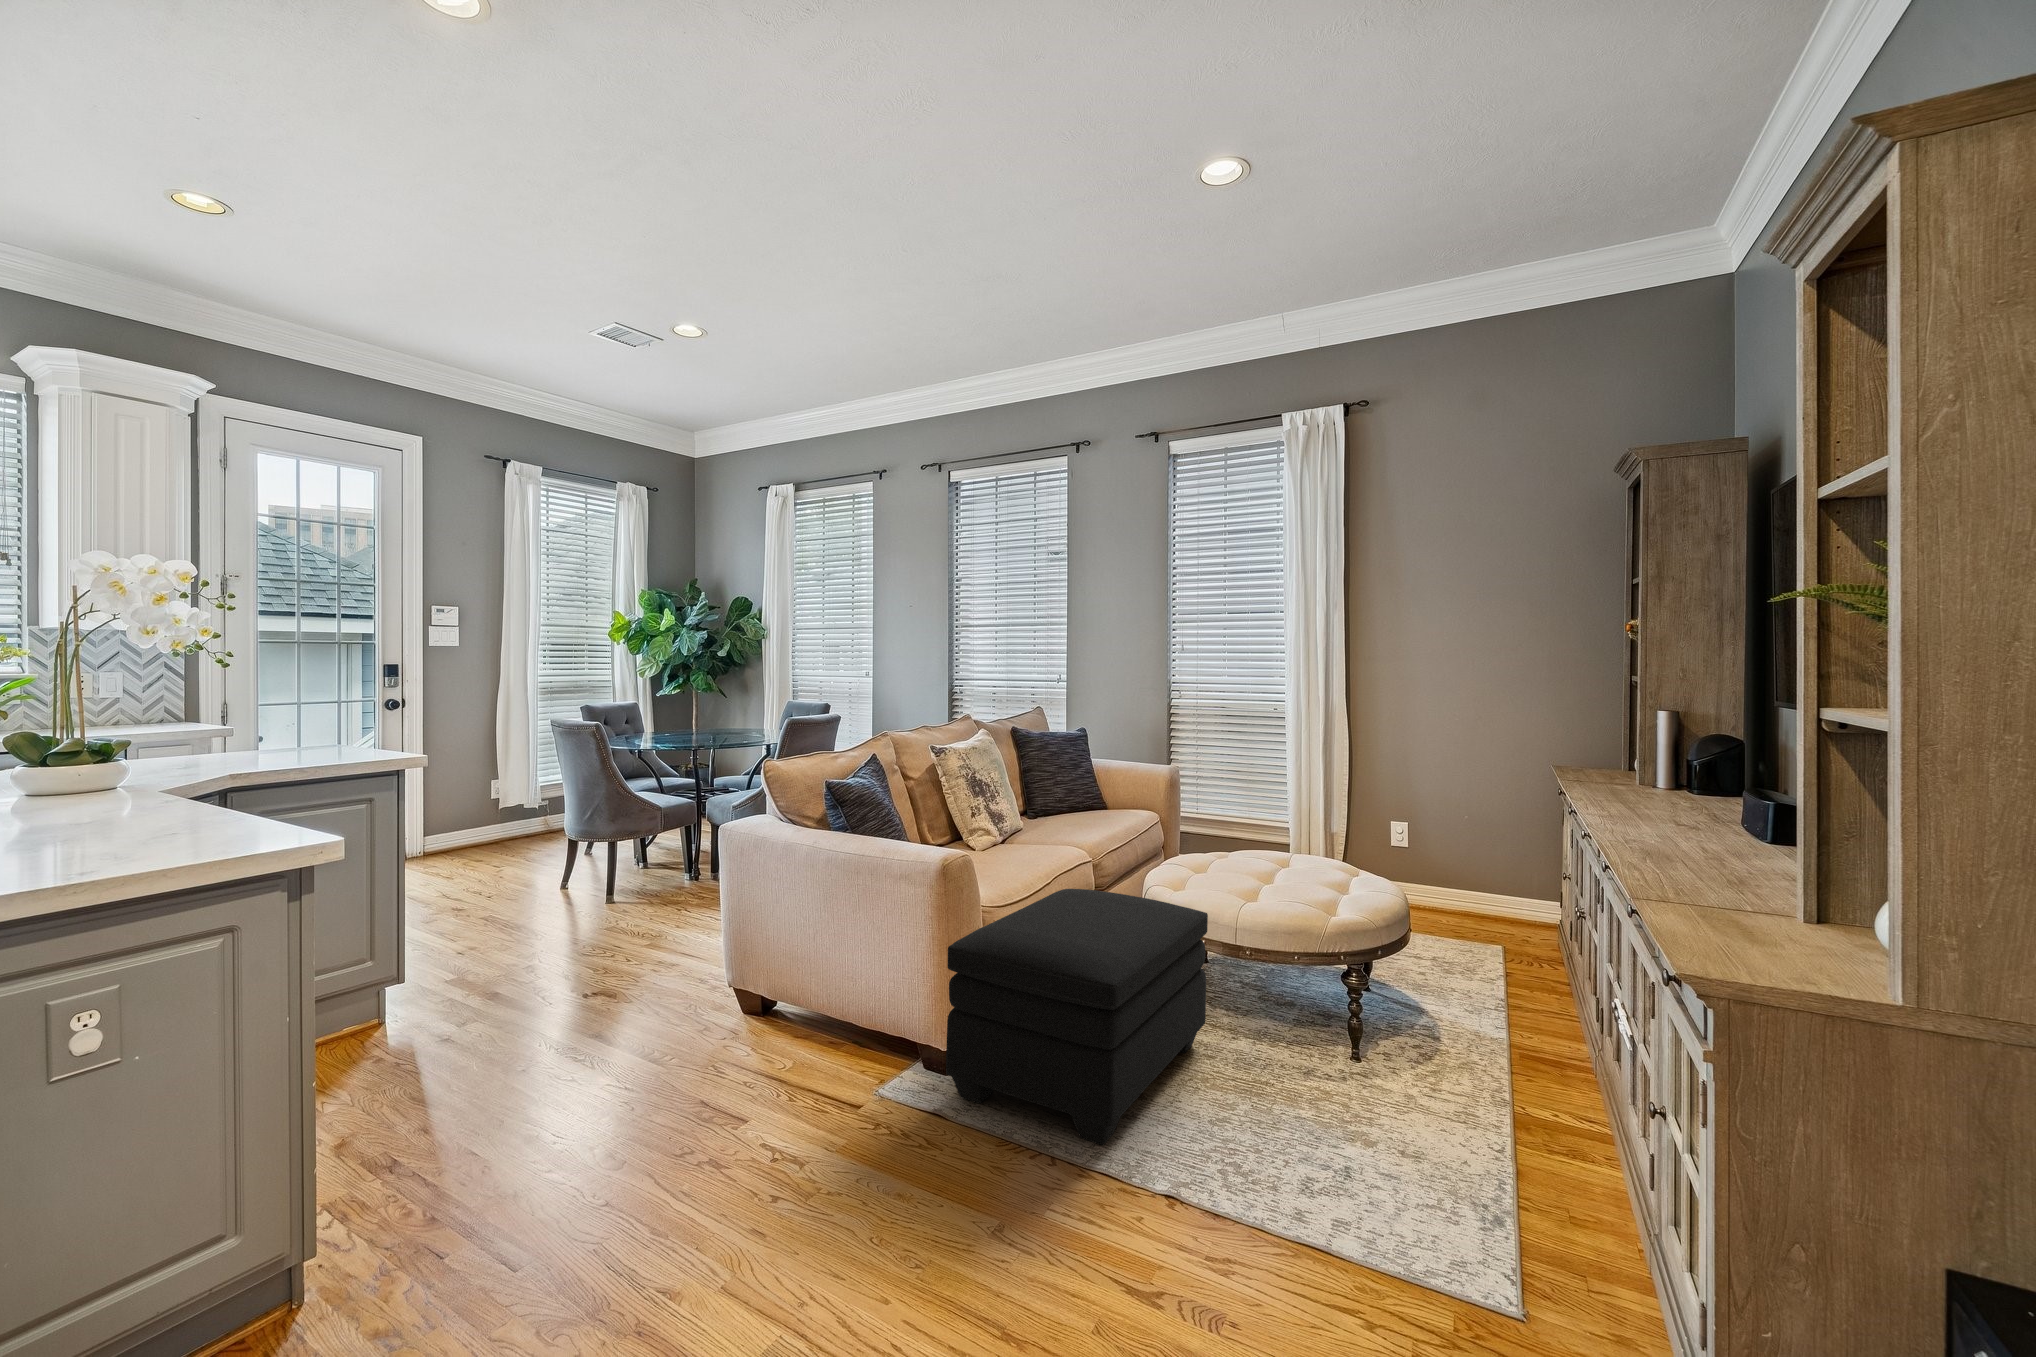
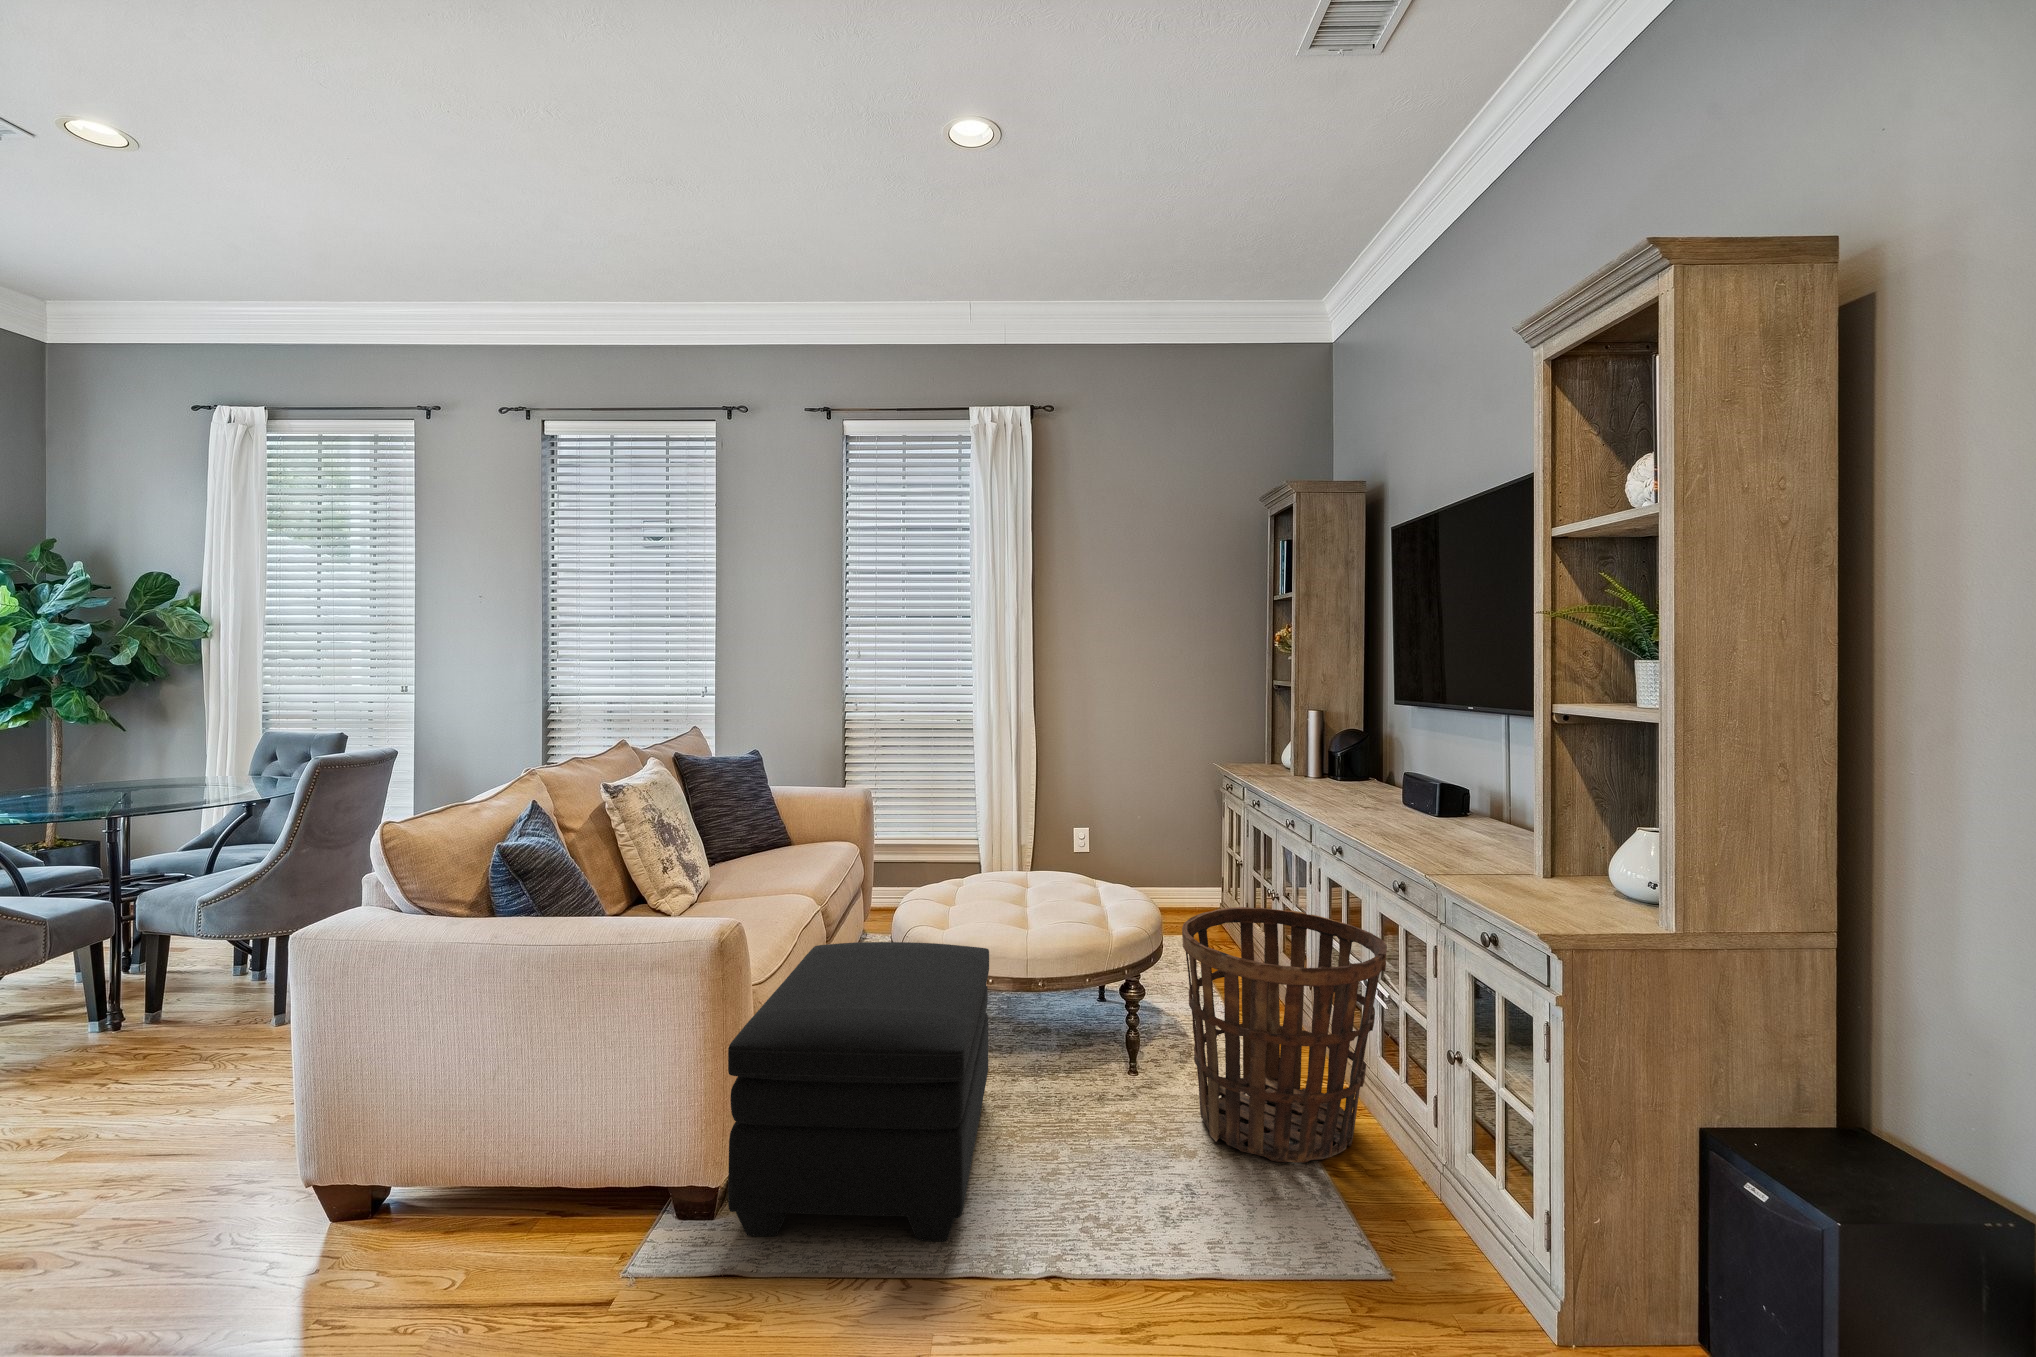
basket: none [1380,909,1621,1186] -> present [1182,907,1387,1163]

